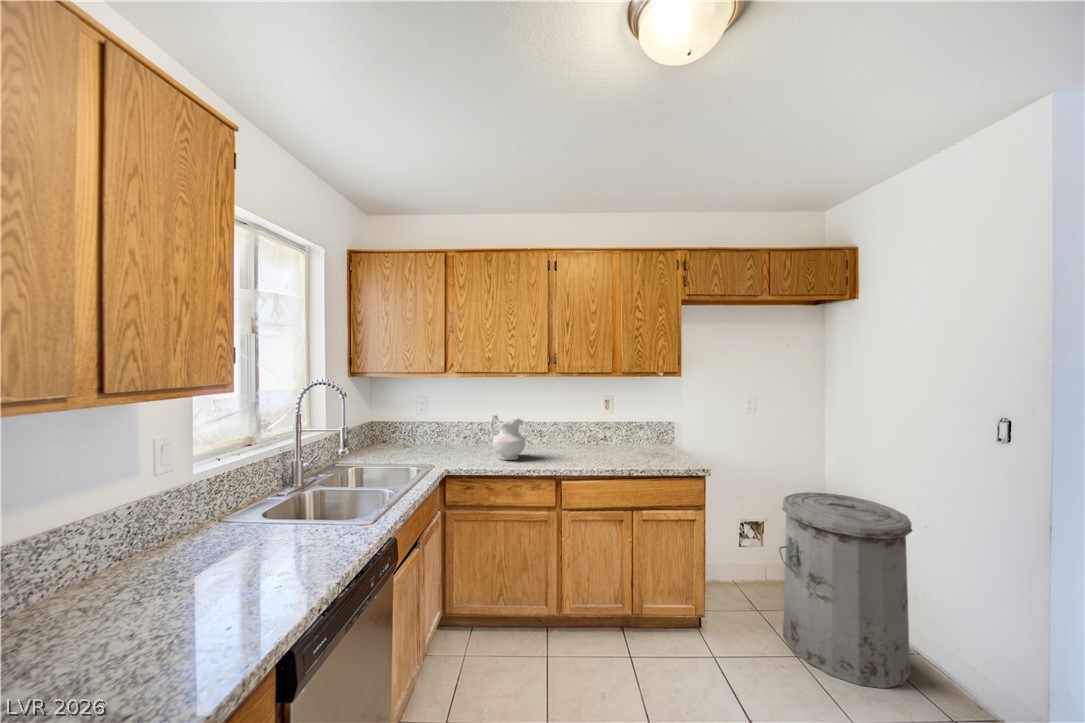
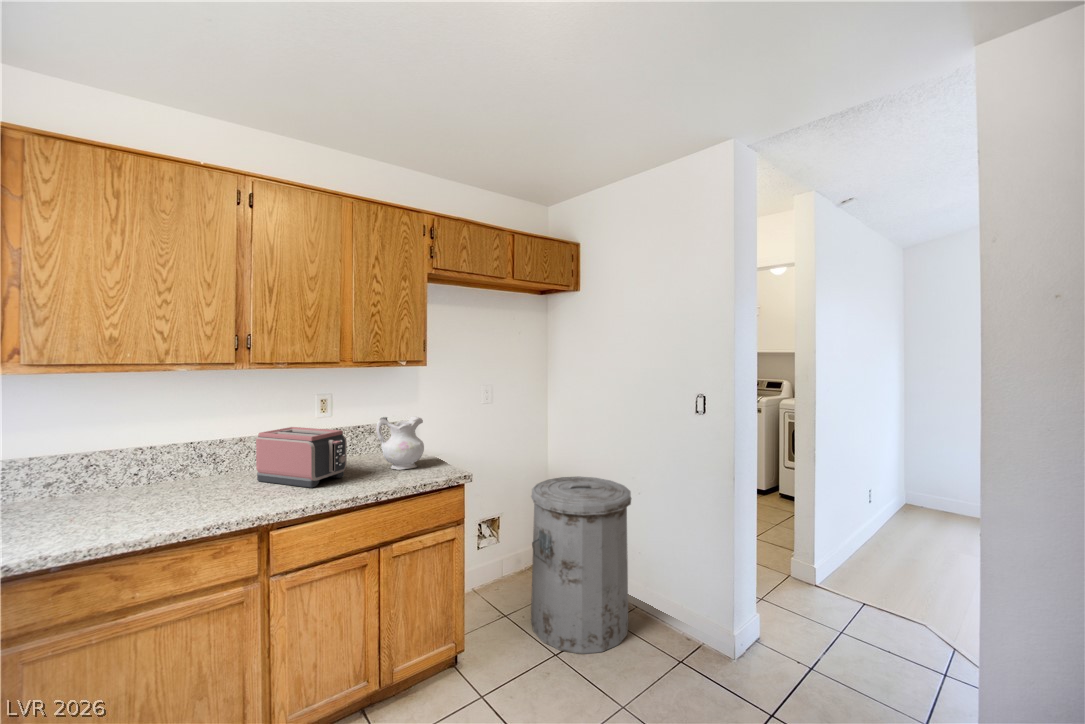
ceramic pitcher: present [490,416,525,460] -> present [376,417,424,470]
toaster: none [562,417,616,459] -> present [256,427,347,488]

